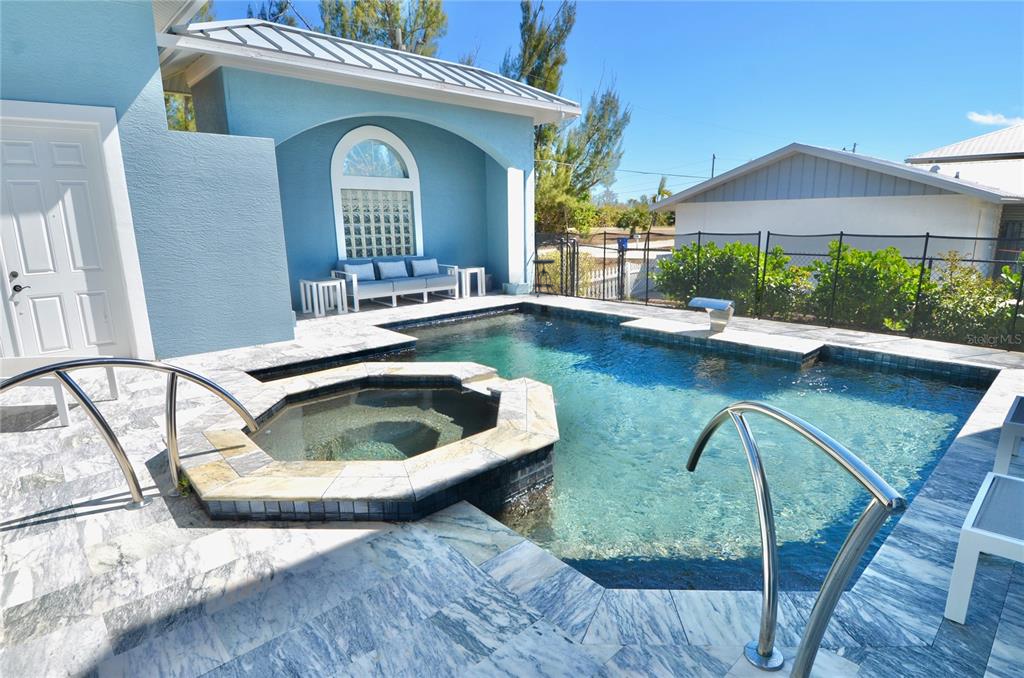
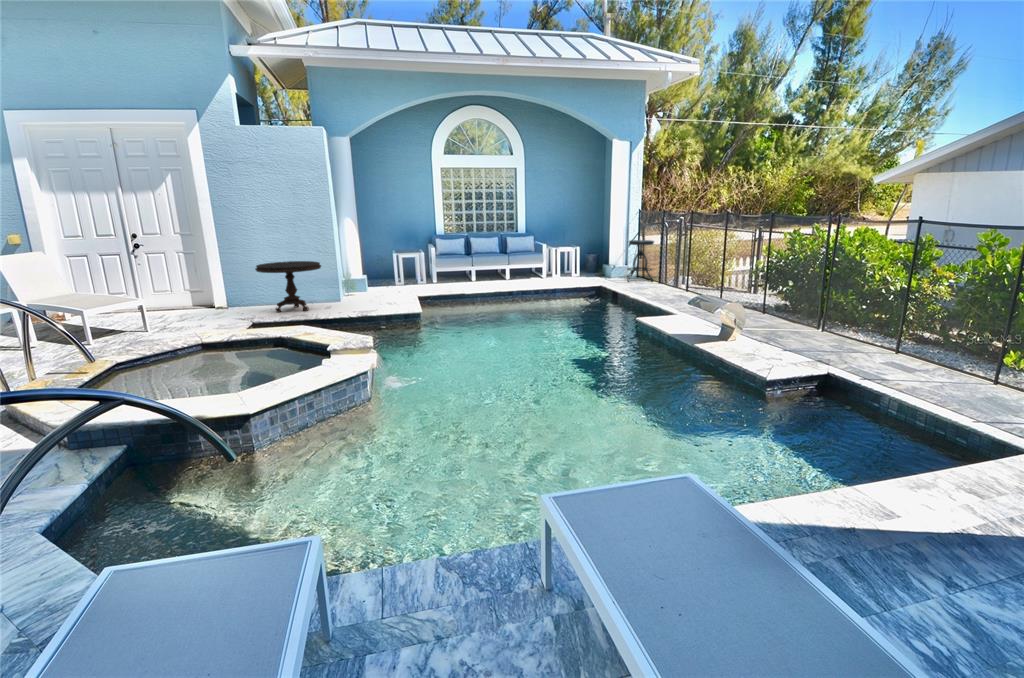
side table: none [212,296,294,359] -> present [255,261,321,312]

